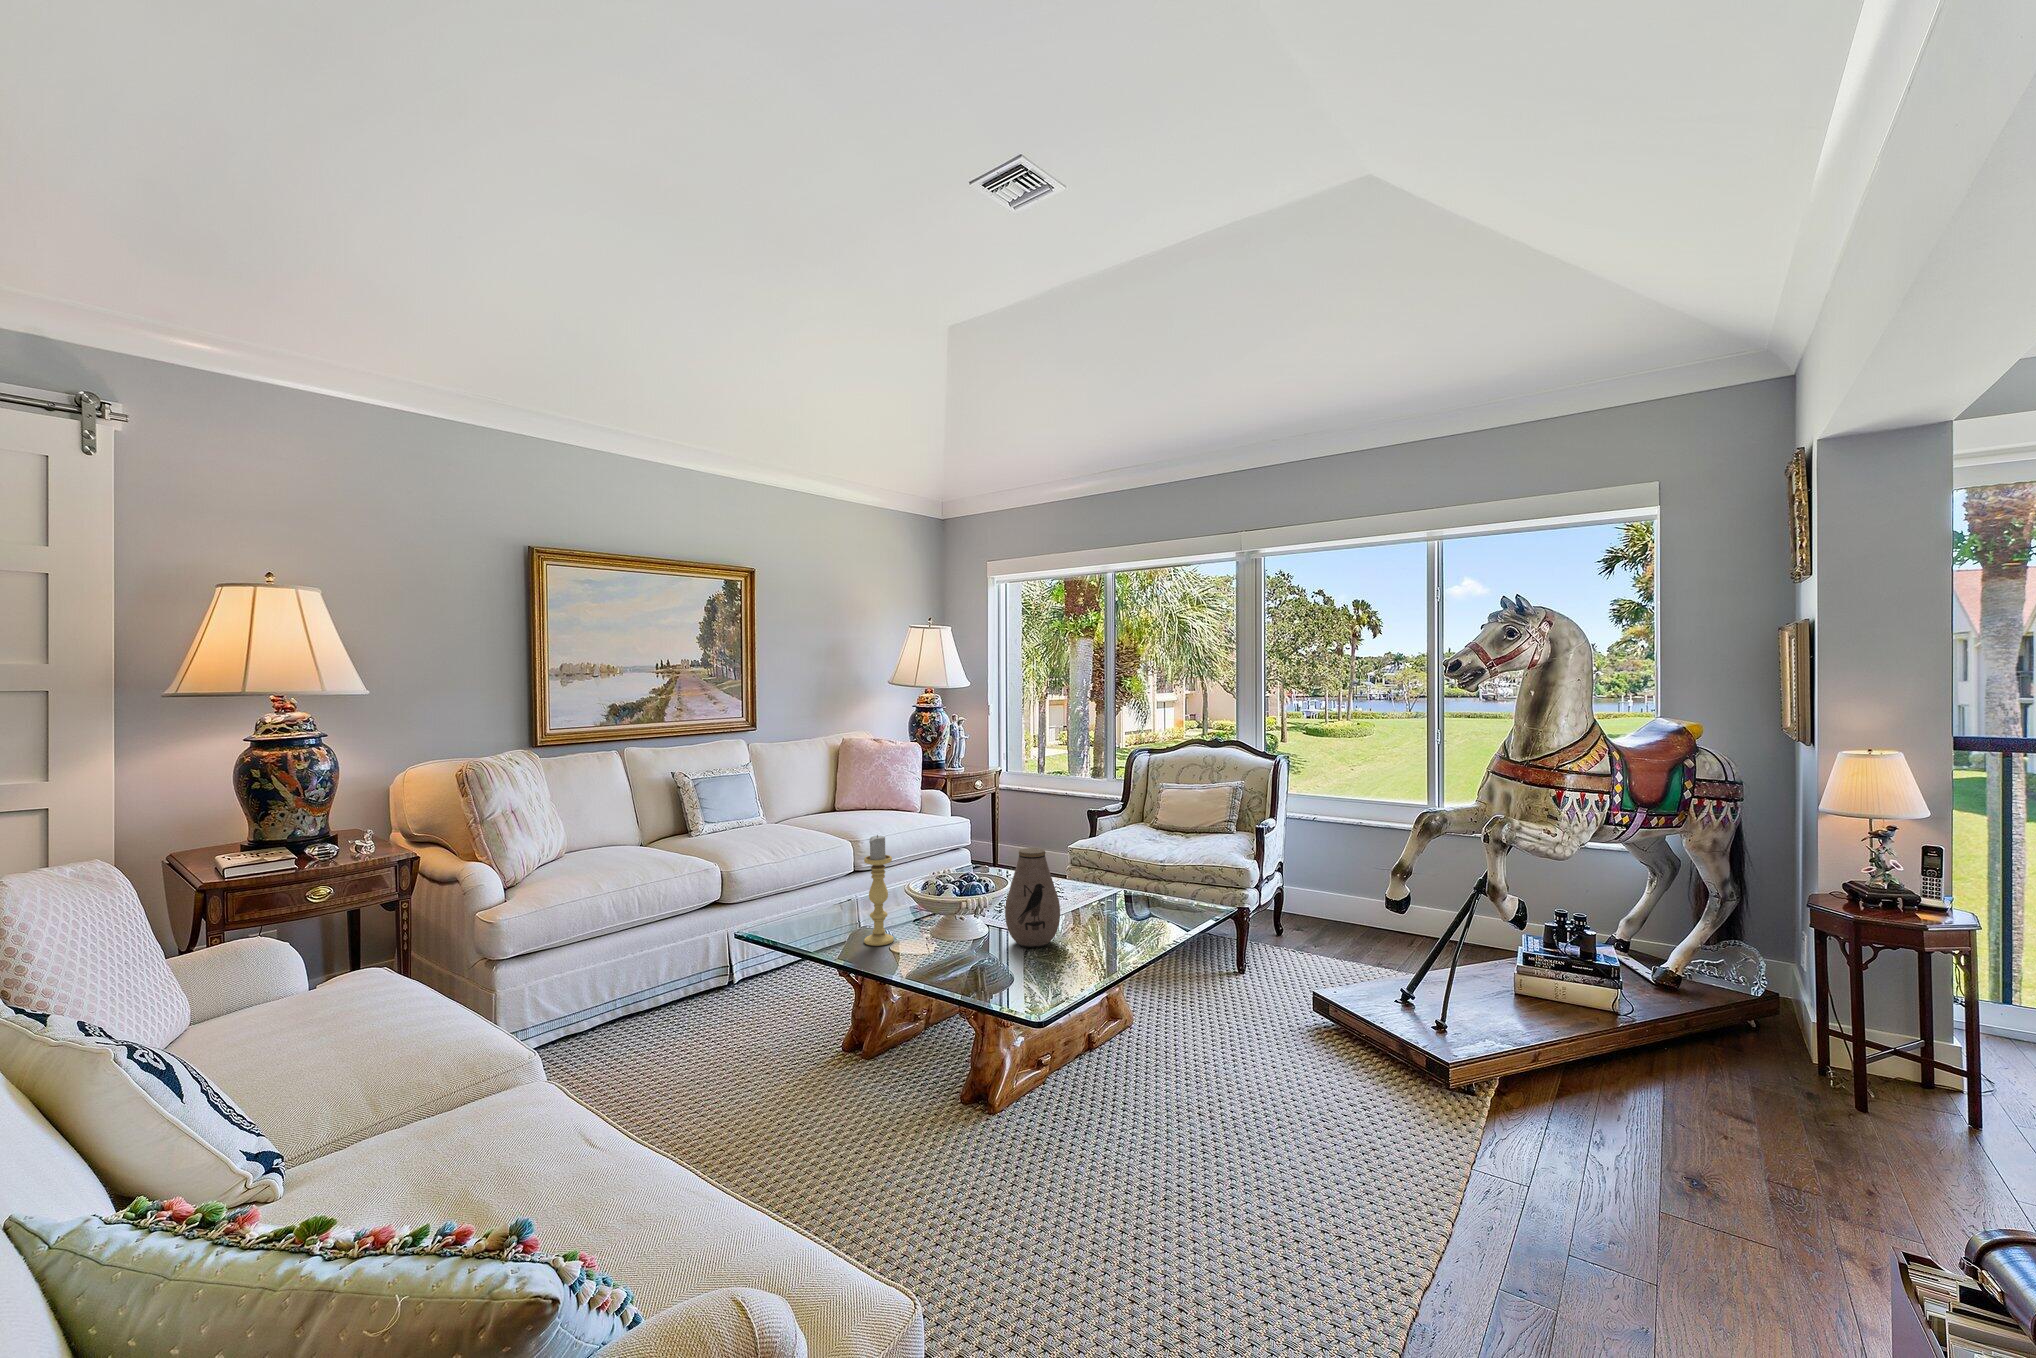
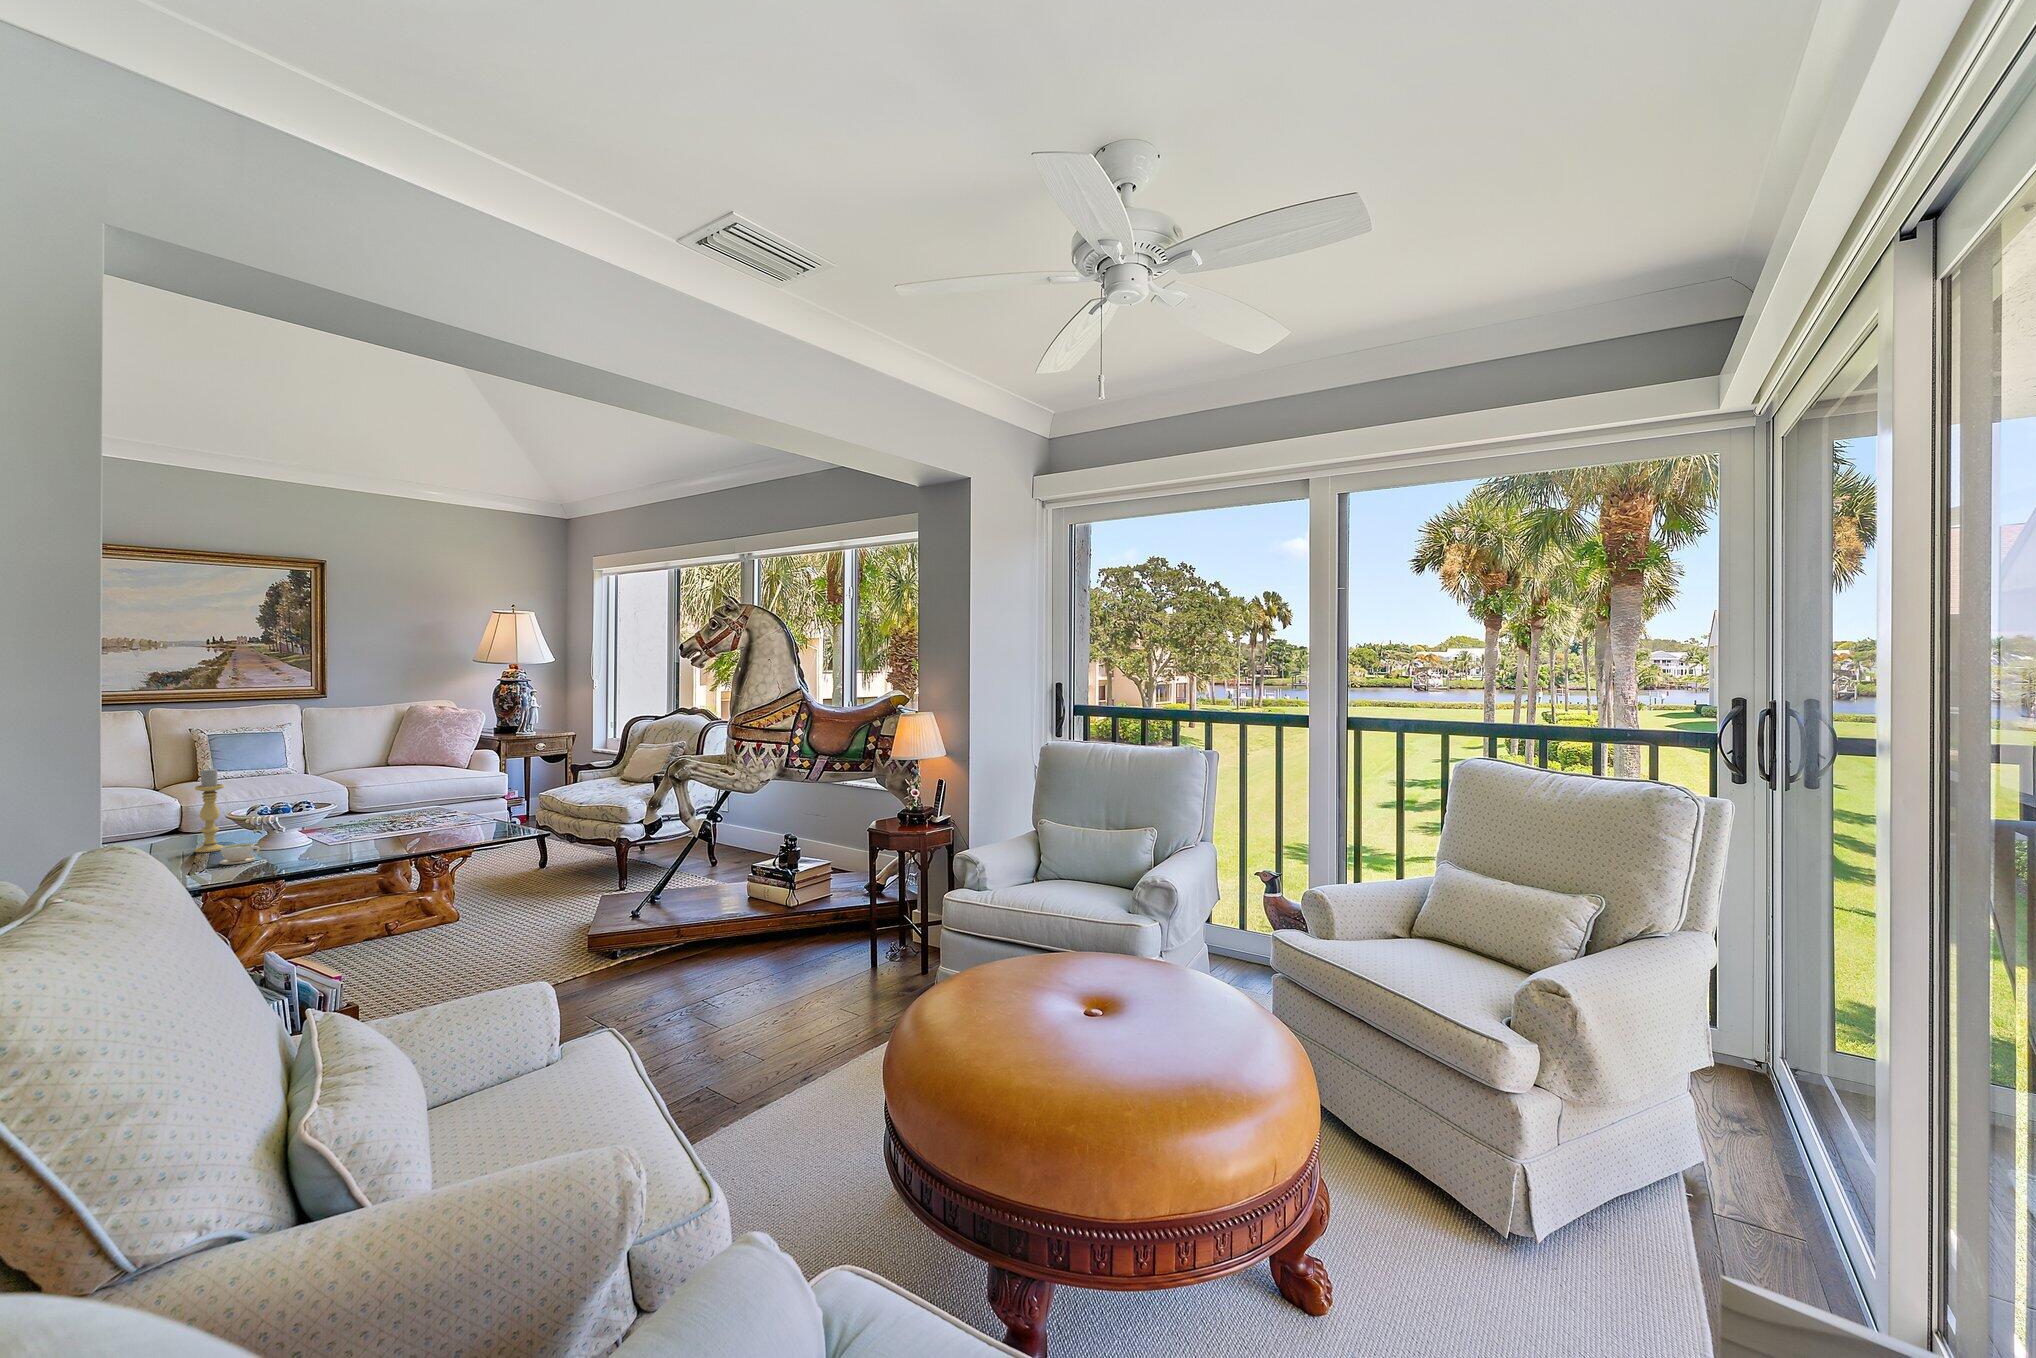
vase: present [1005,848,1060,948] -> none [296,780,350,854]
coffee cup: none [950,937,987,969] -> present [219,843,260,865]

